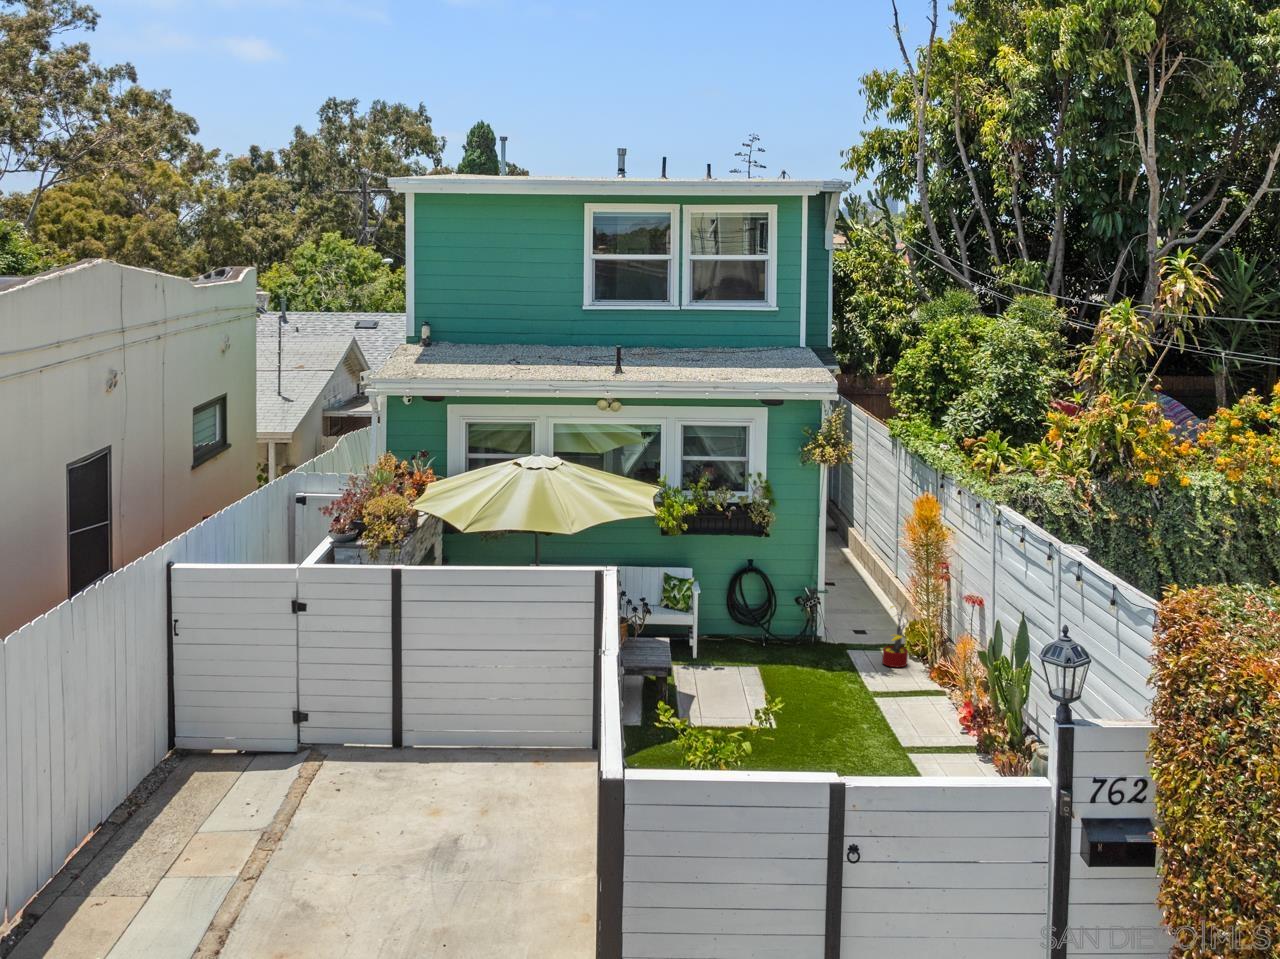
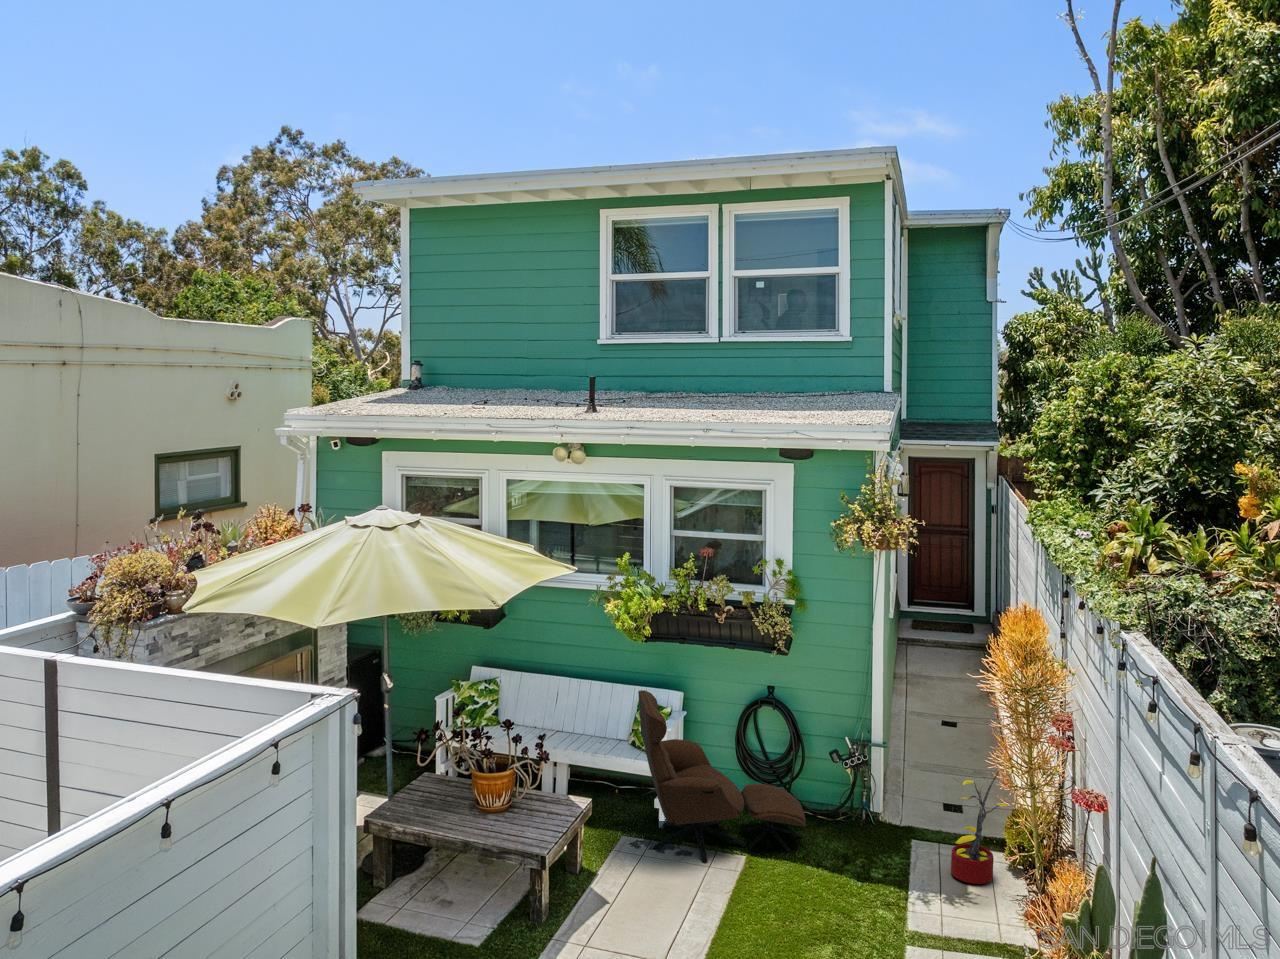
lounge chair: none [680,565,791,672] -> present [638,690,806,863]

